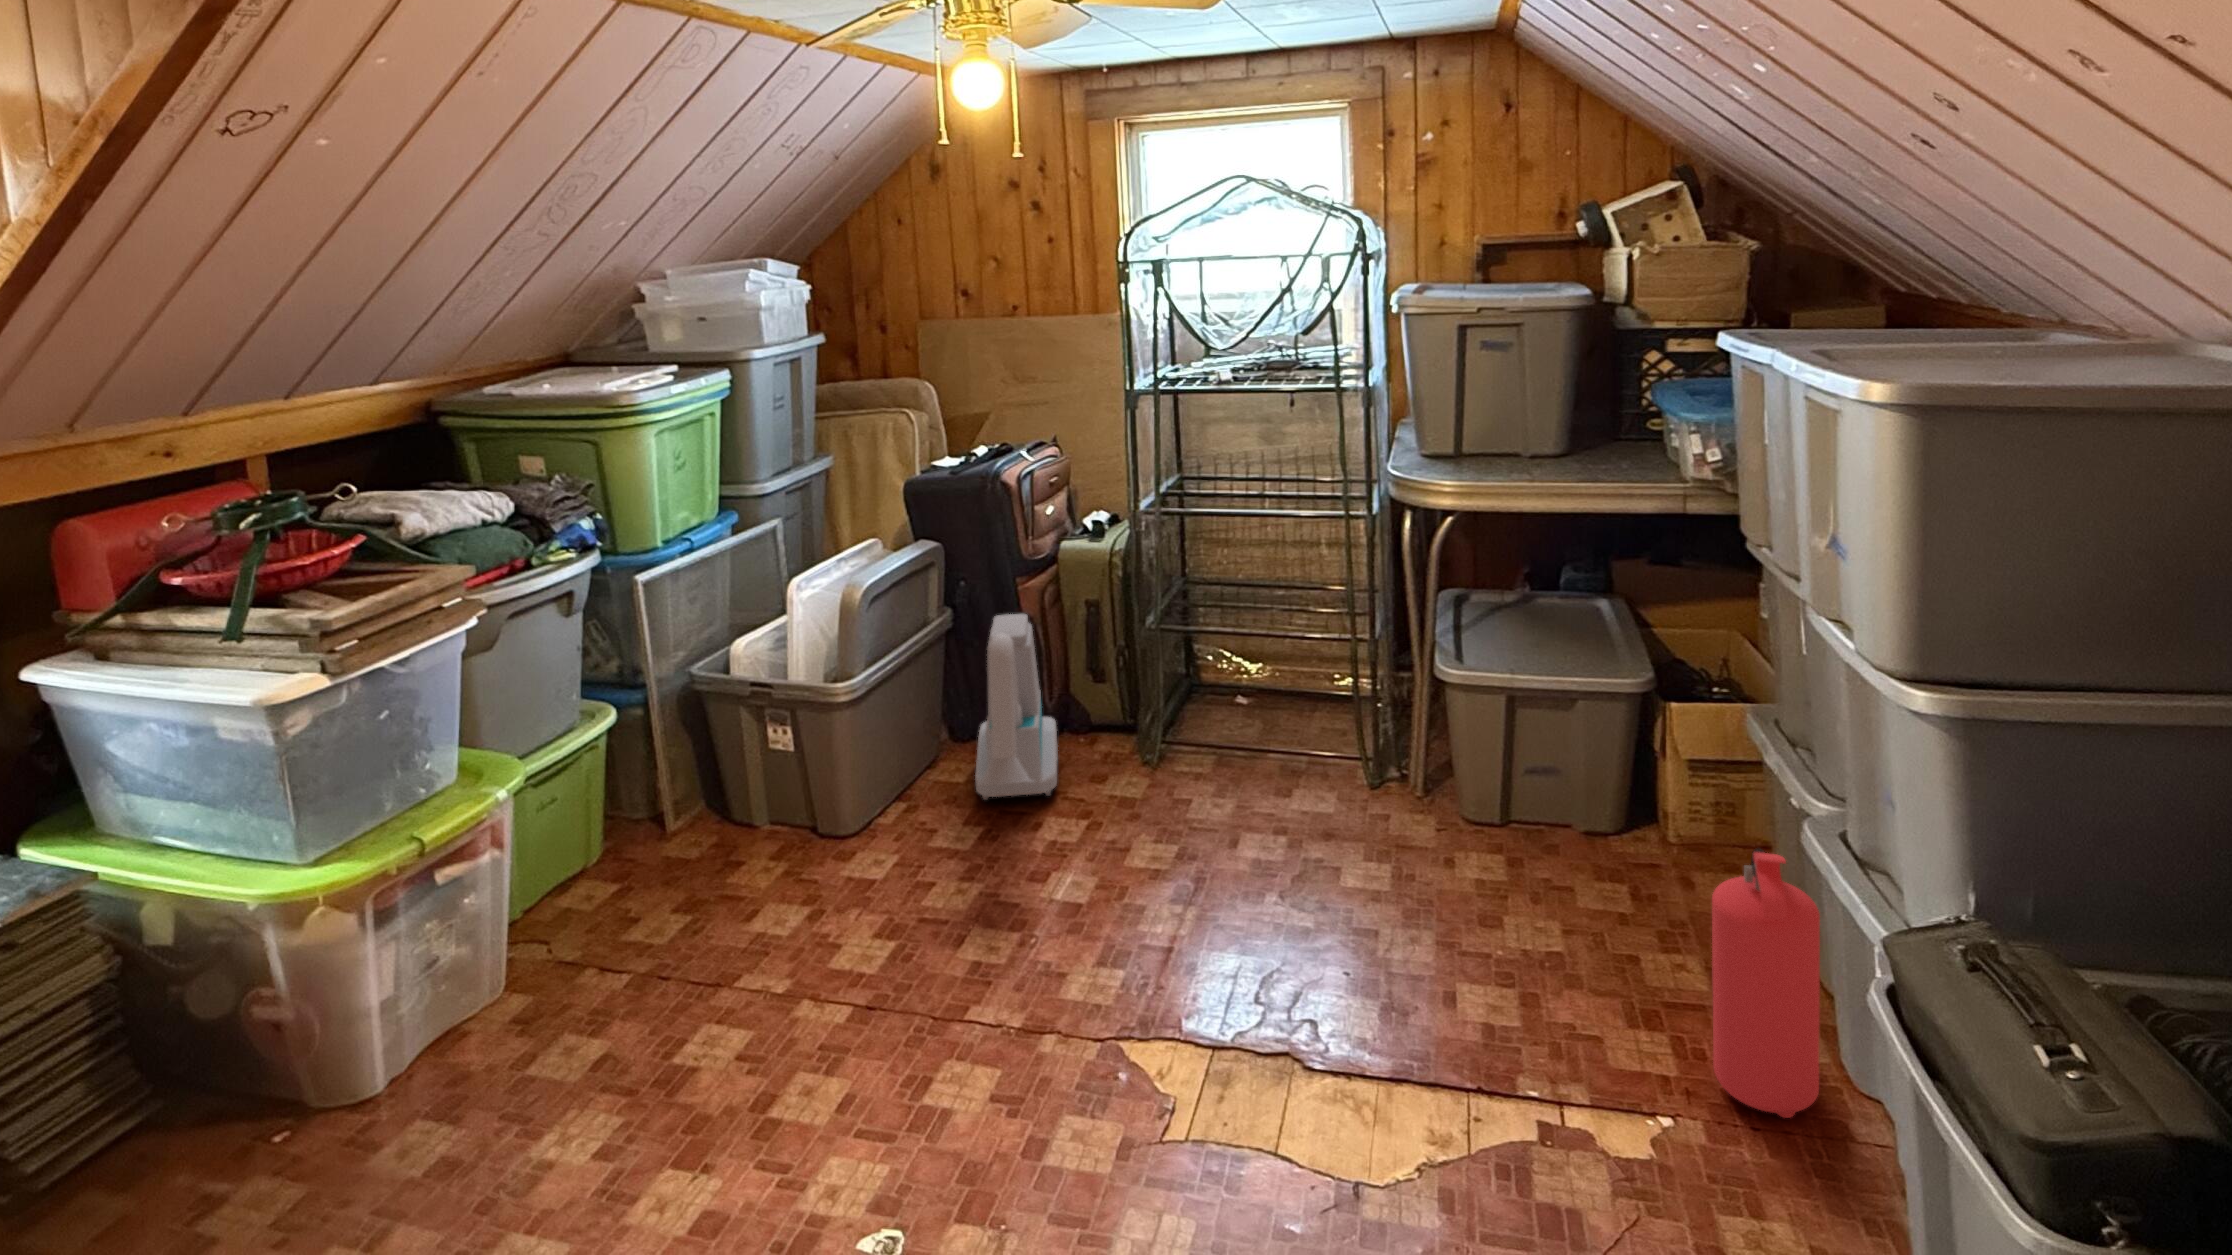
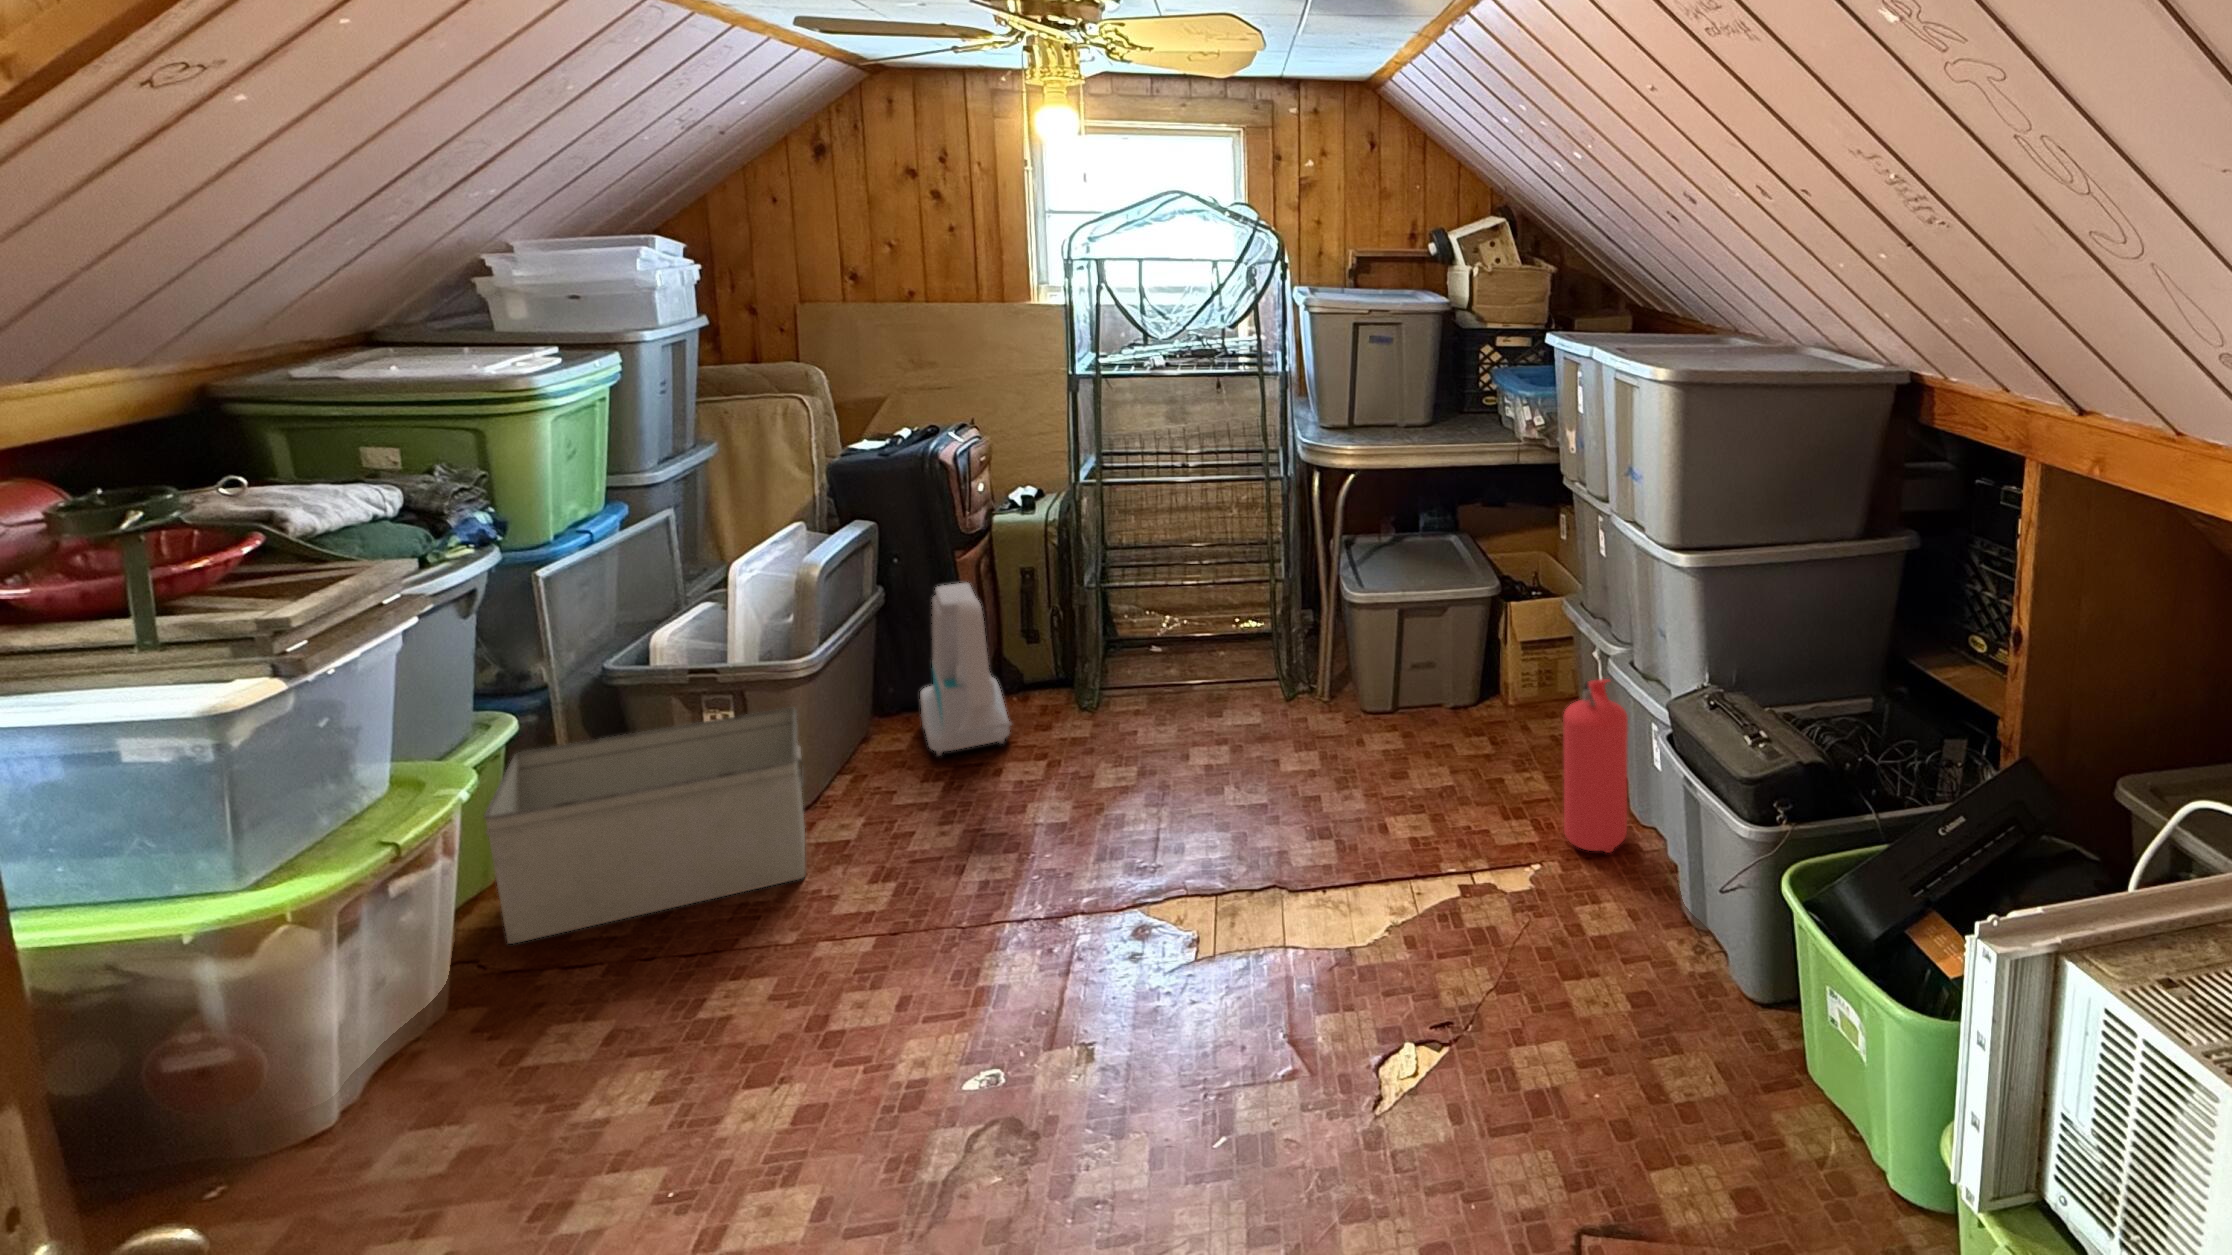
storage bin: none [544,735,839,938] -> present [484,707,805,944]

